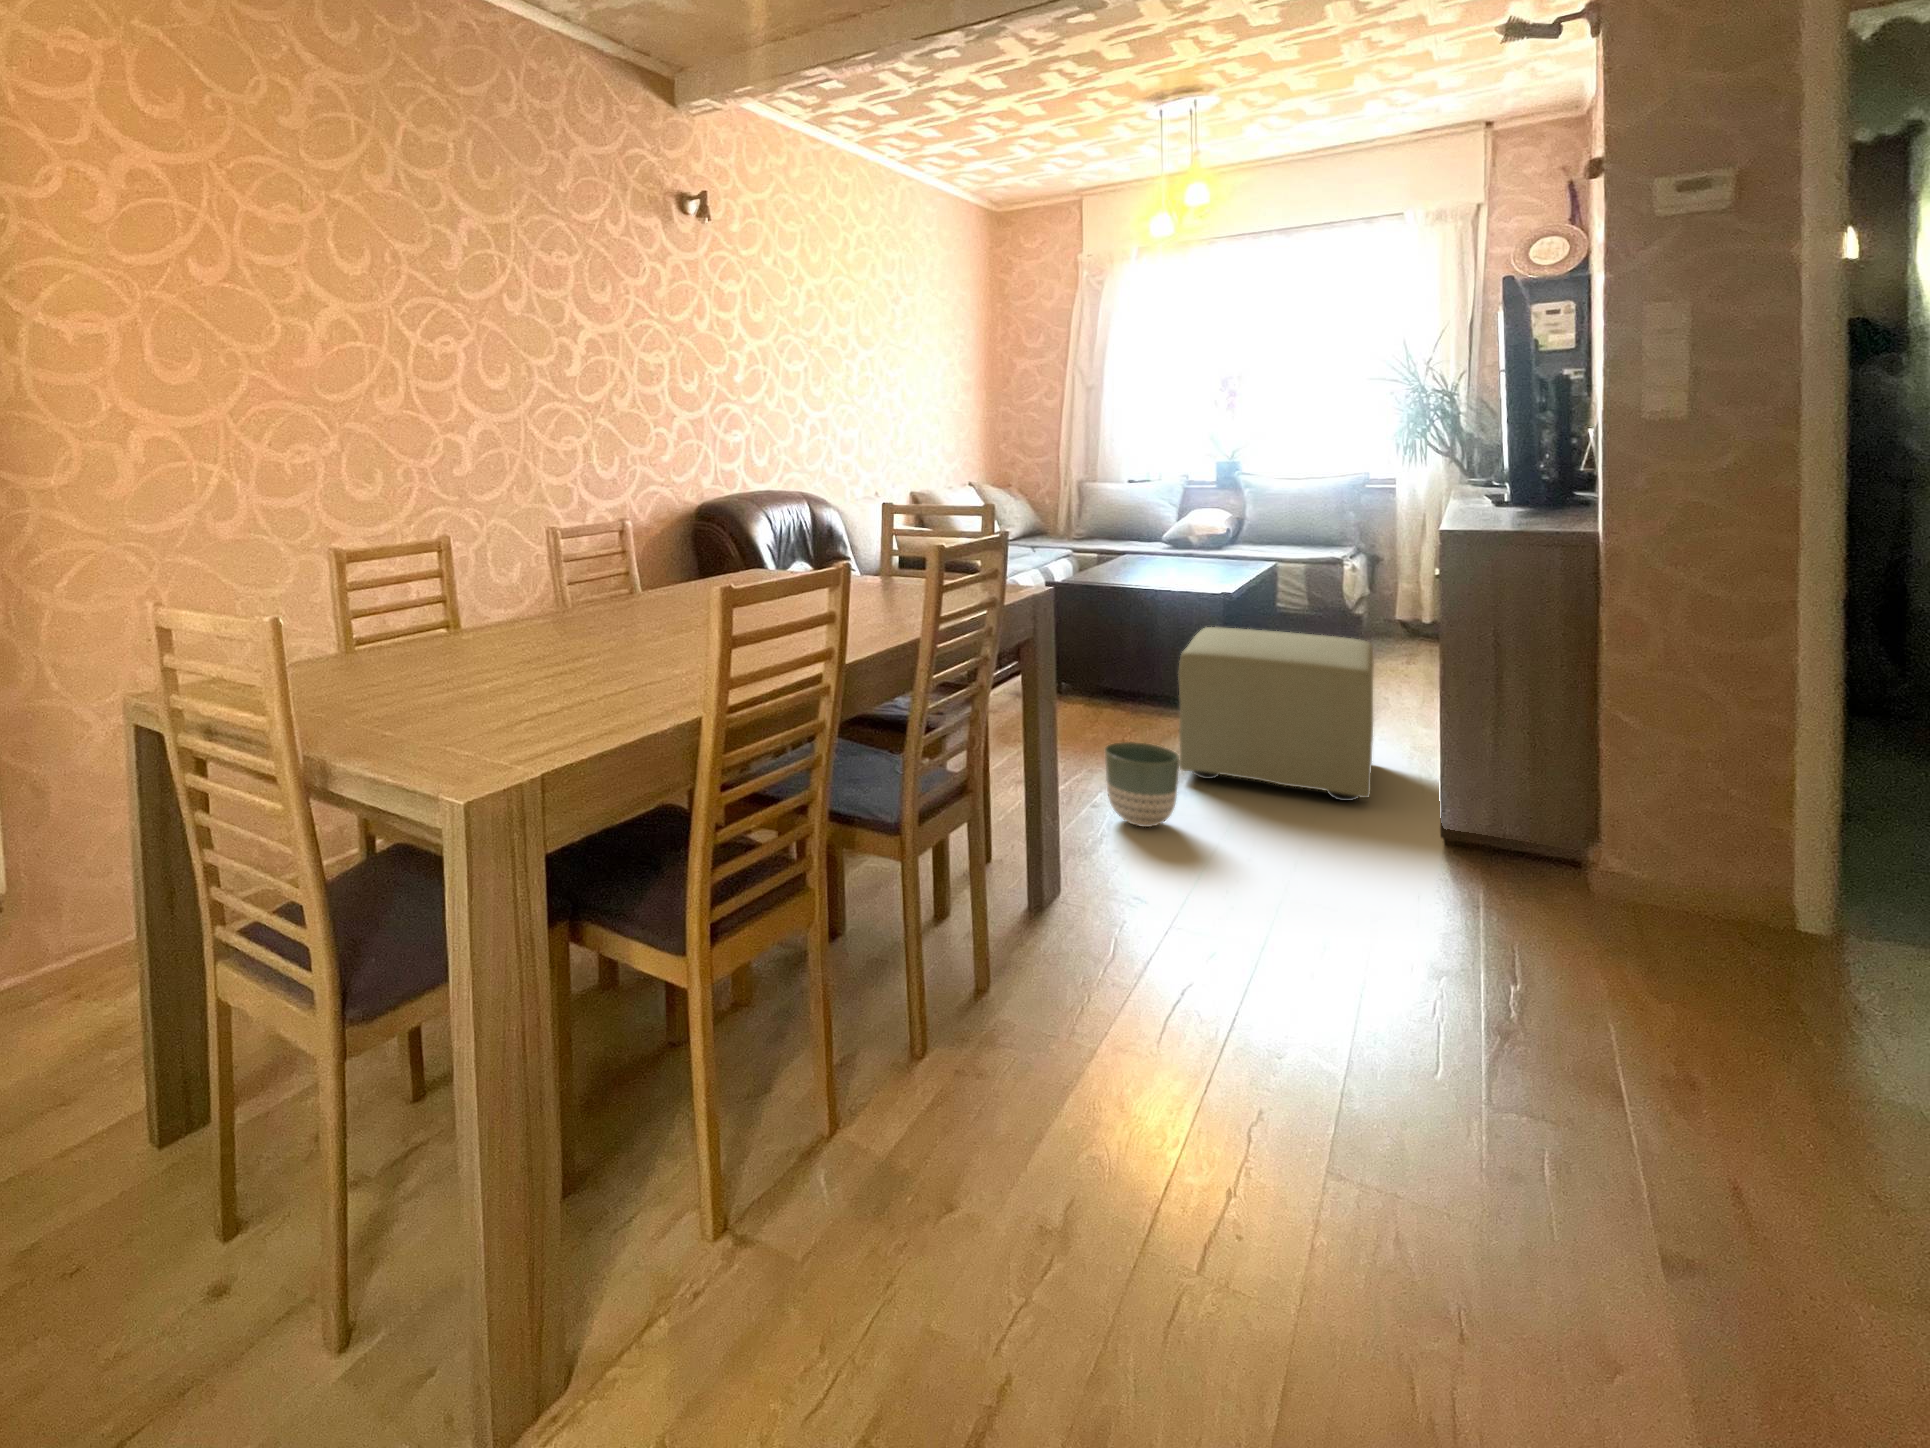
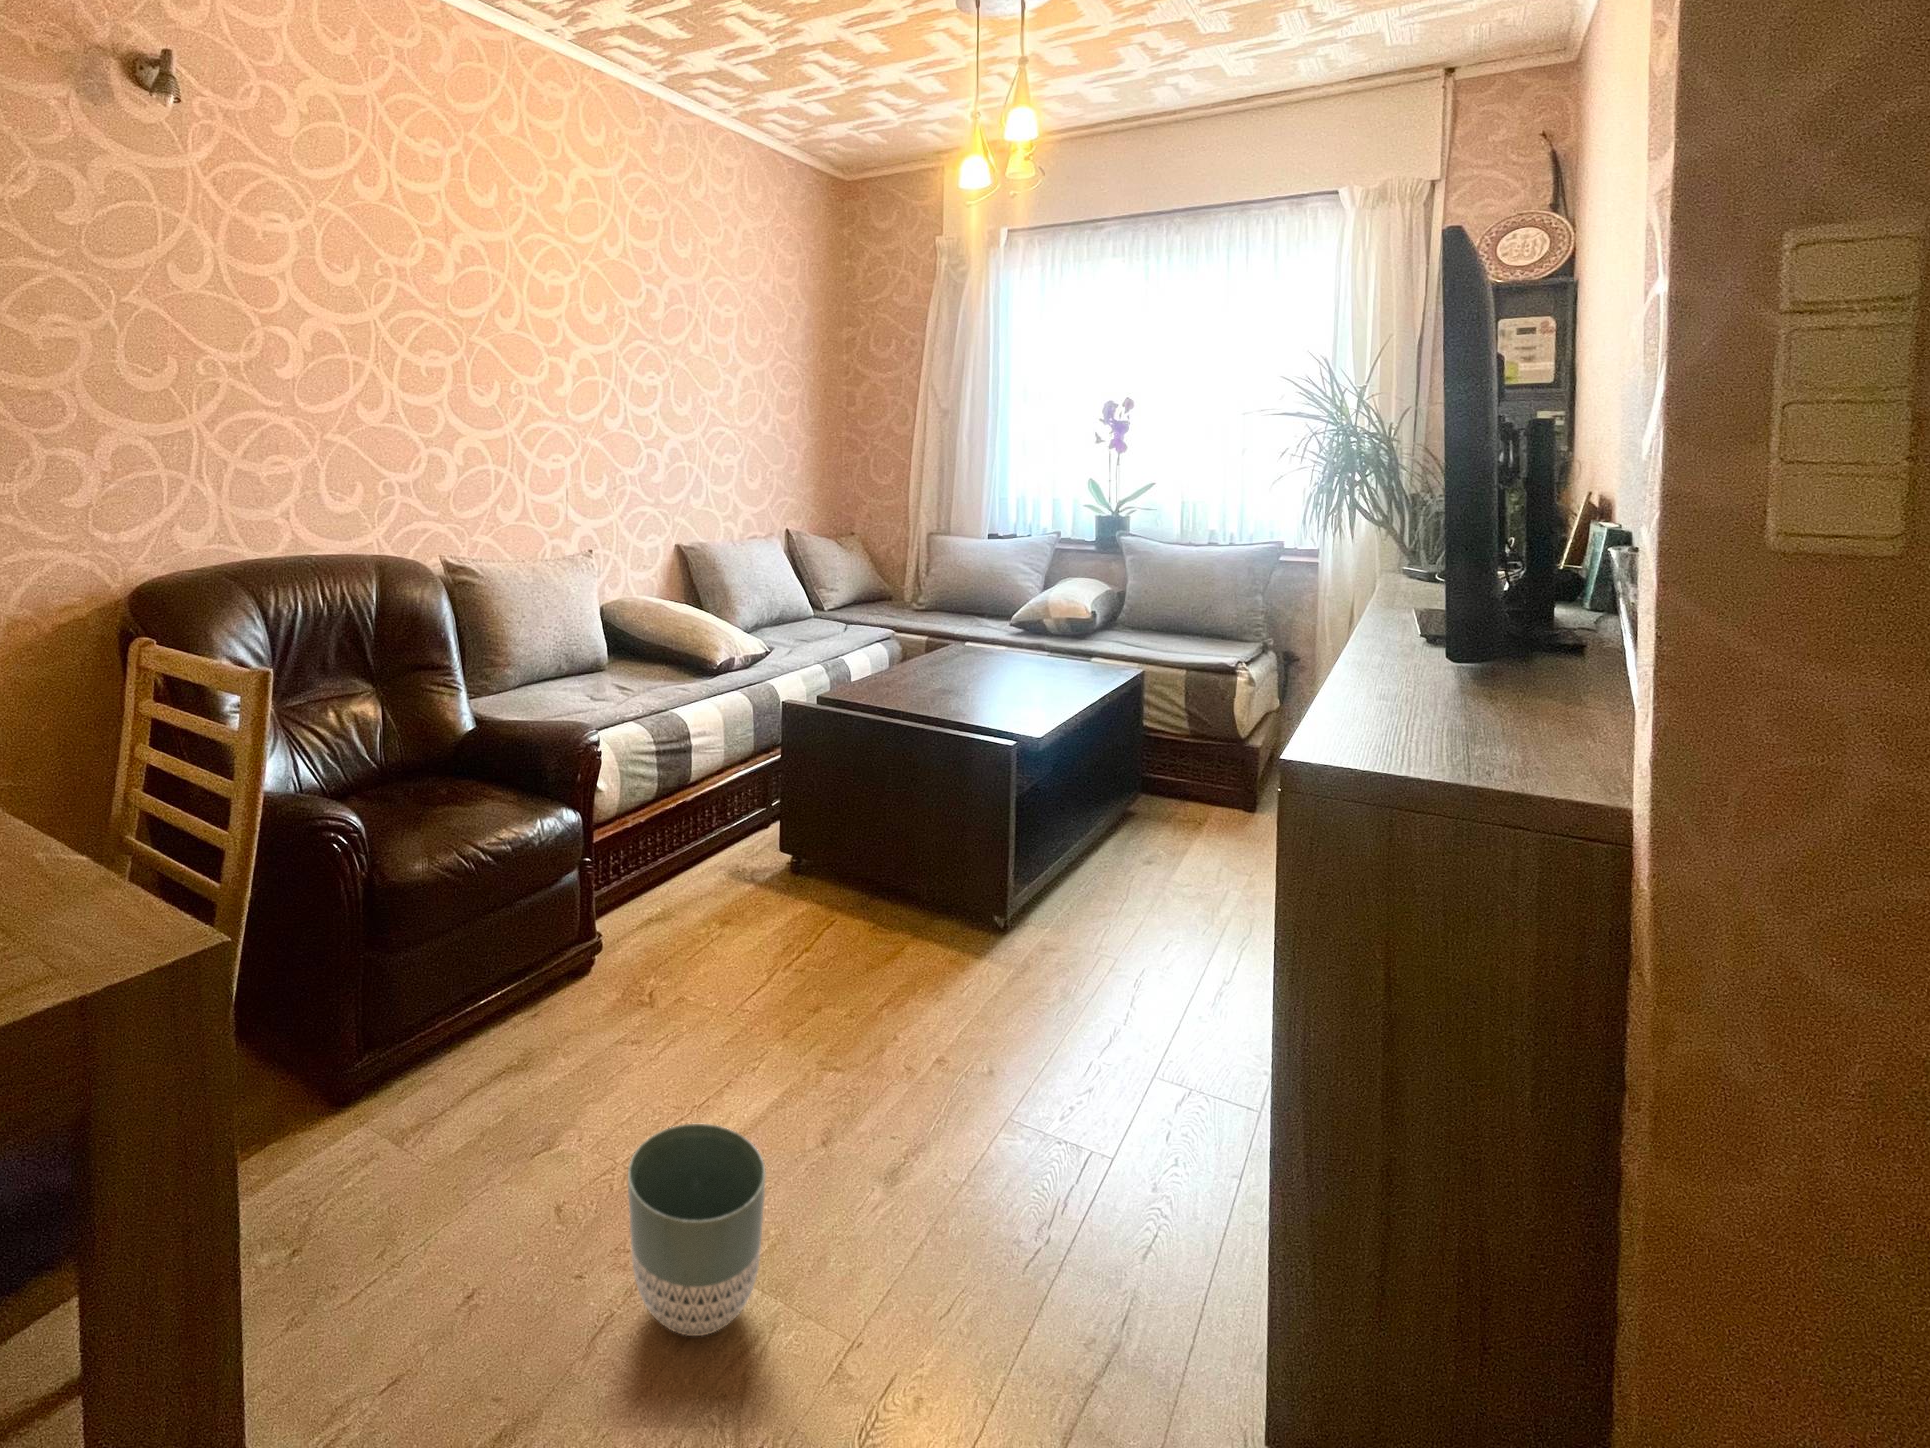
ottoman: present [1179,627,1374,801] -> none [850,826,1204,1244]

